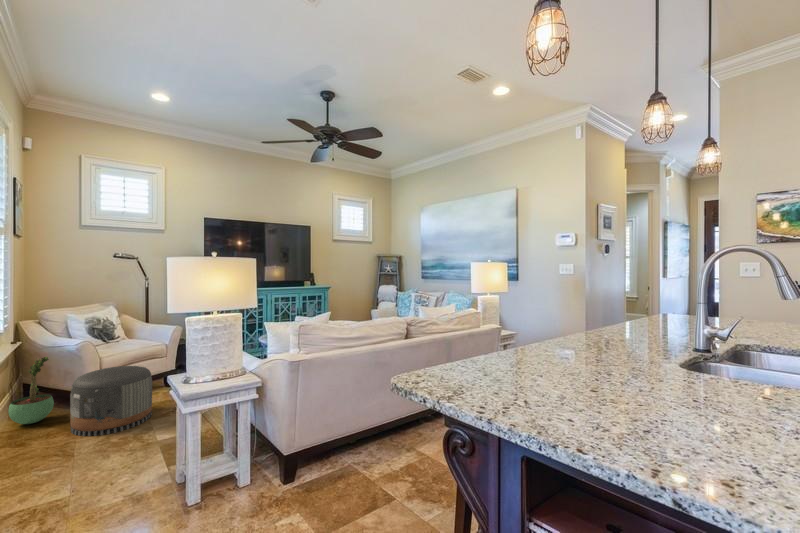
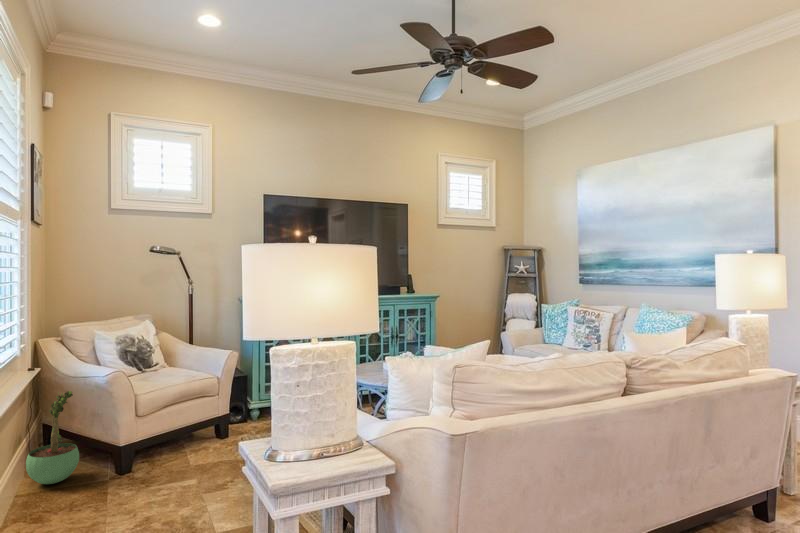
pouf: present [70,366,152,436] -> none [100,409,203,512]

